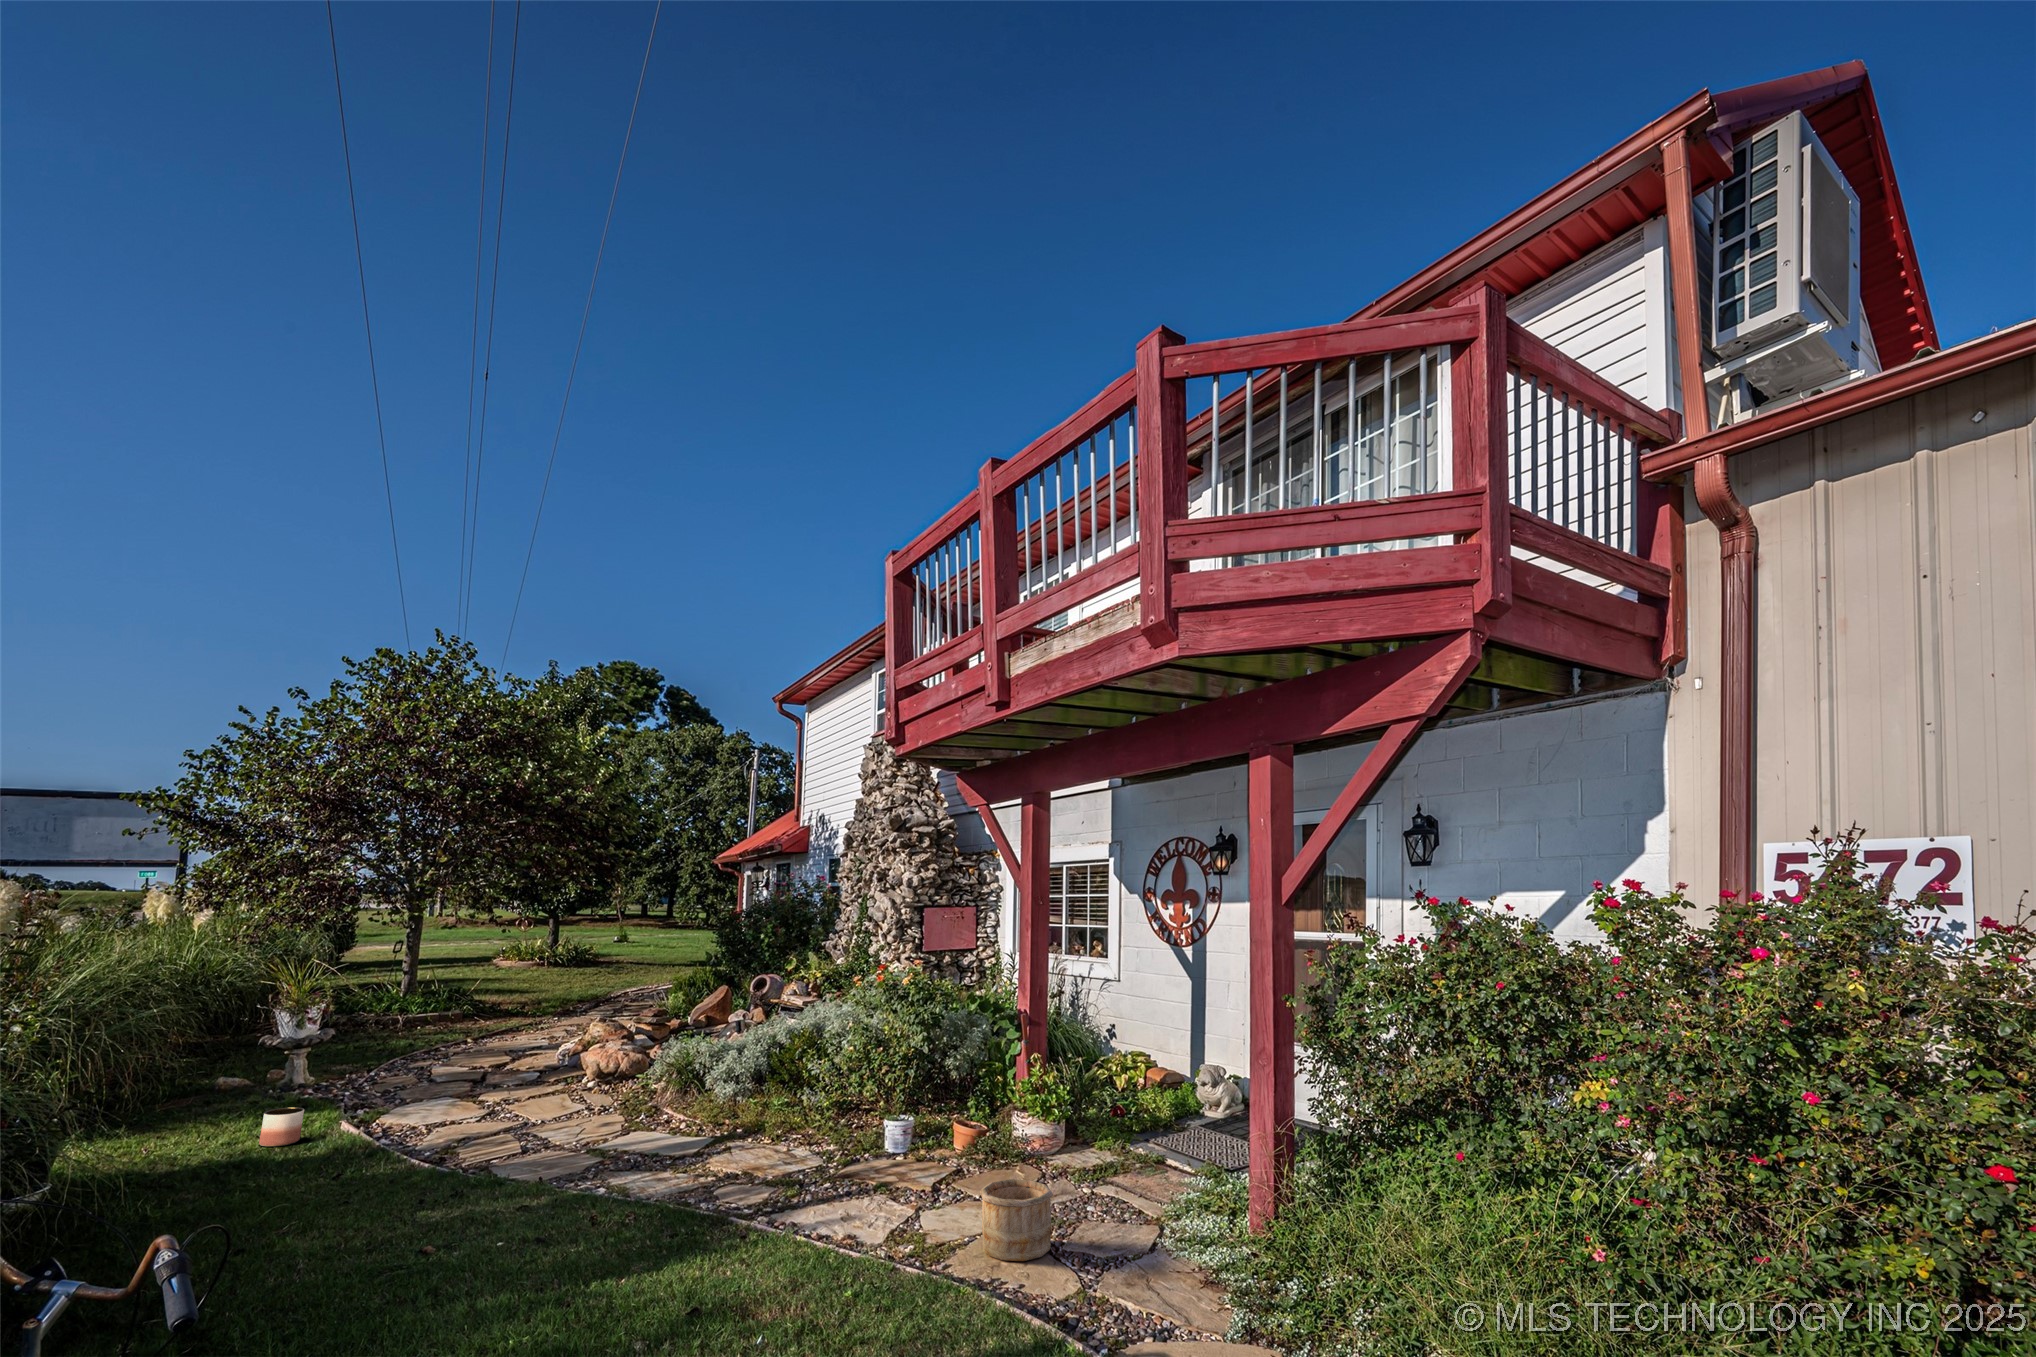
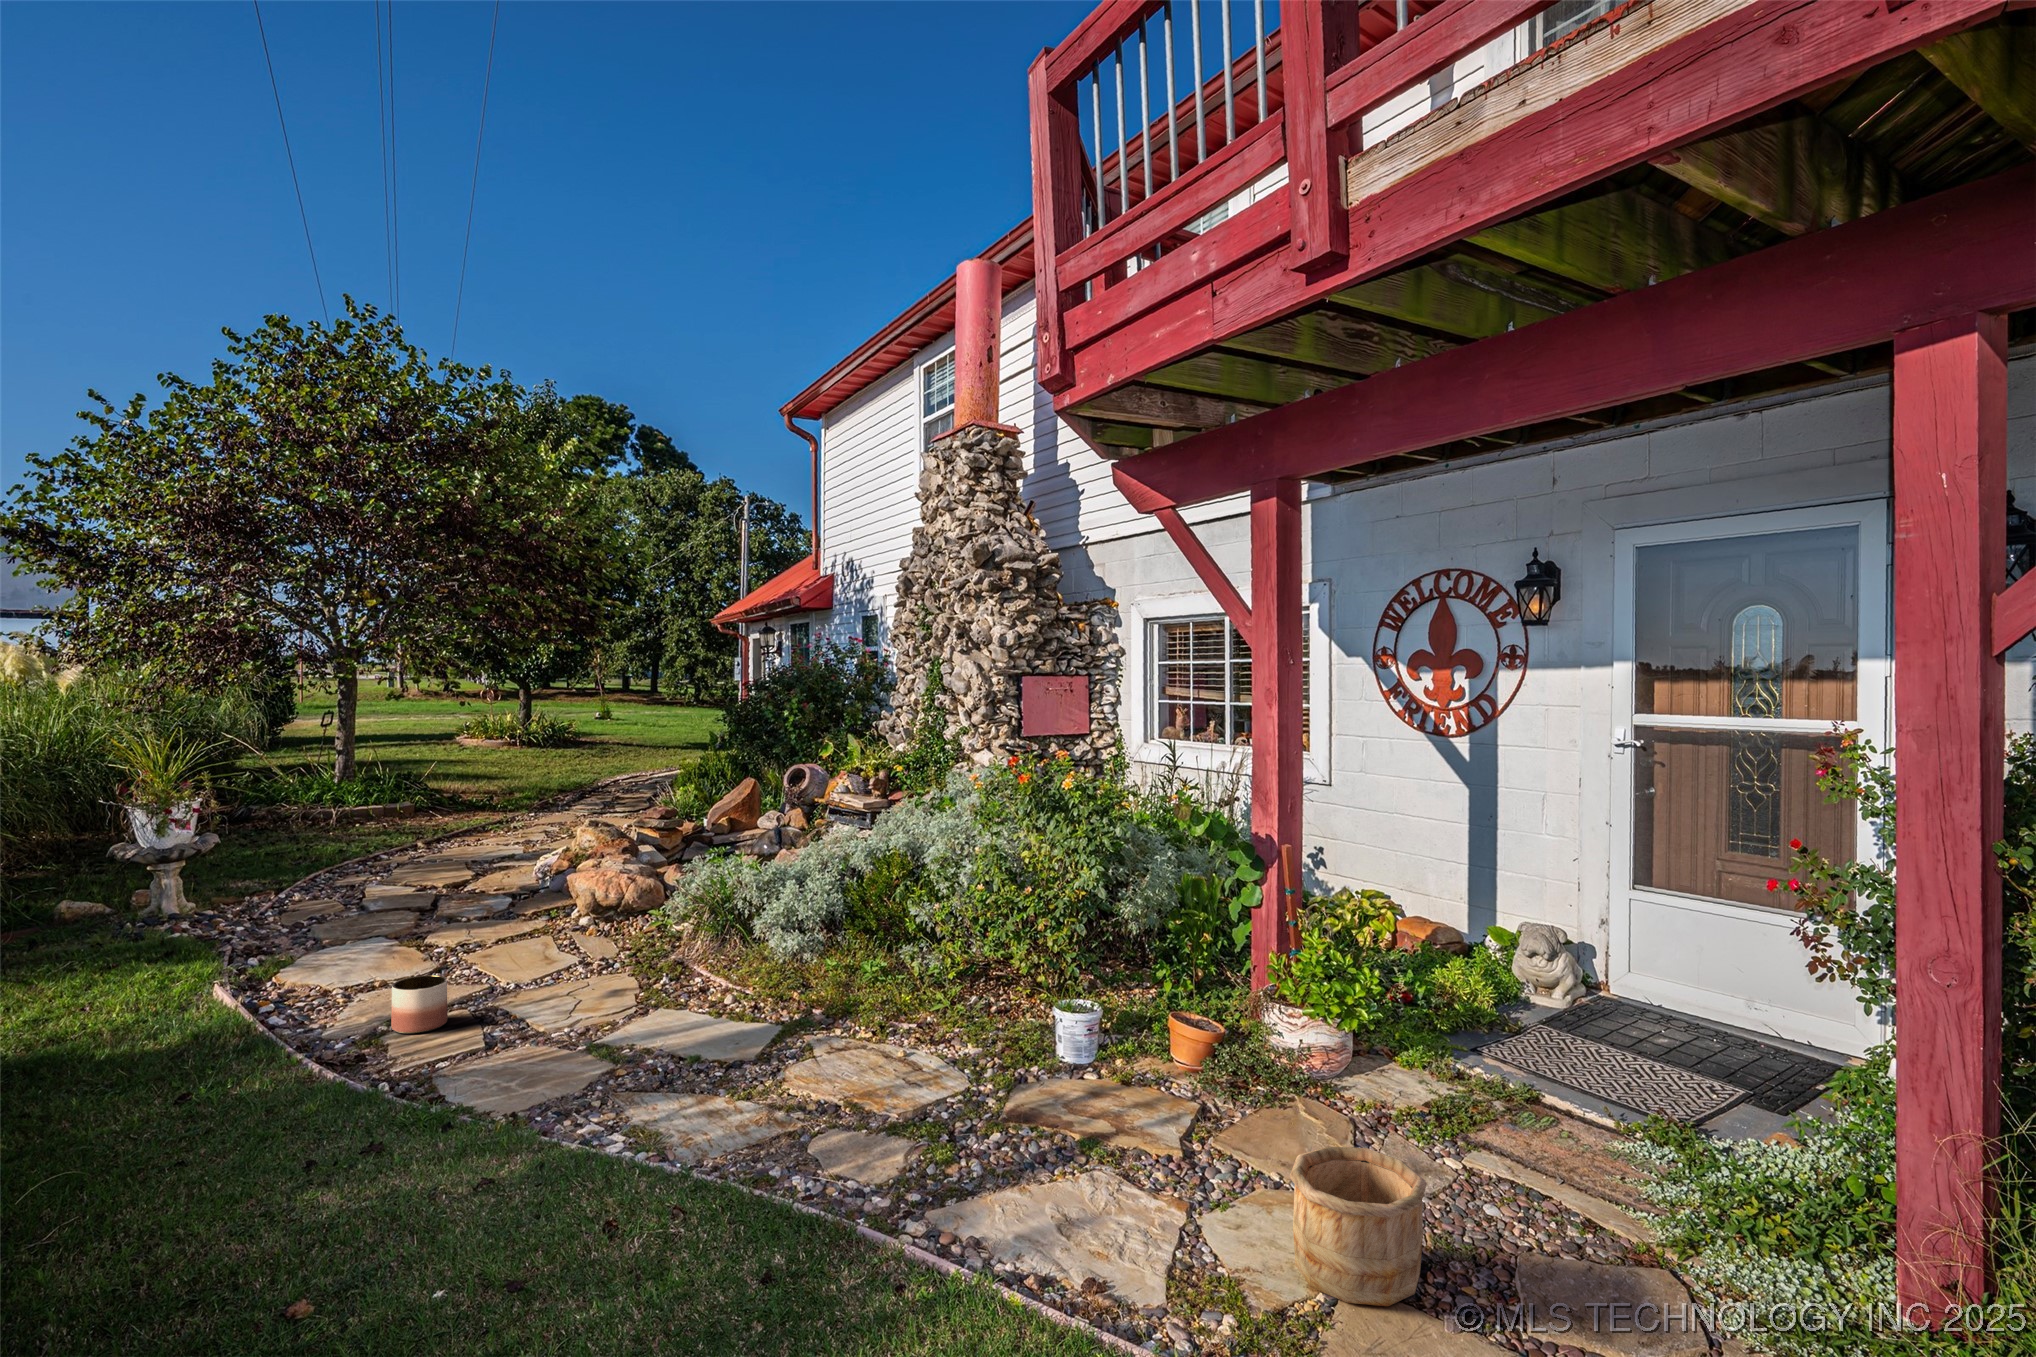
planter: present [259,1108,304,1147] -> present [391,975,448,1034]

